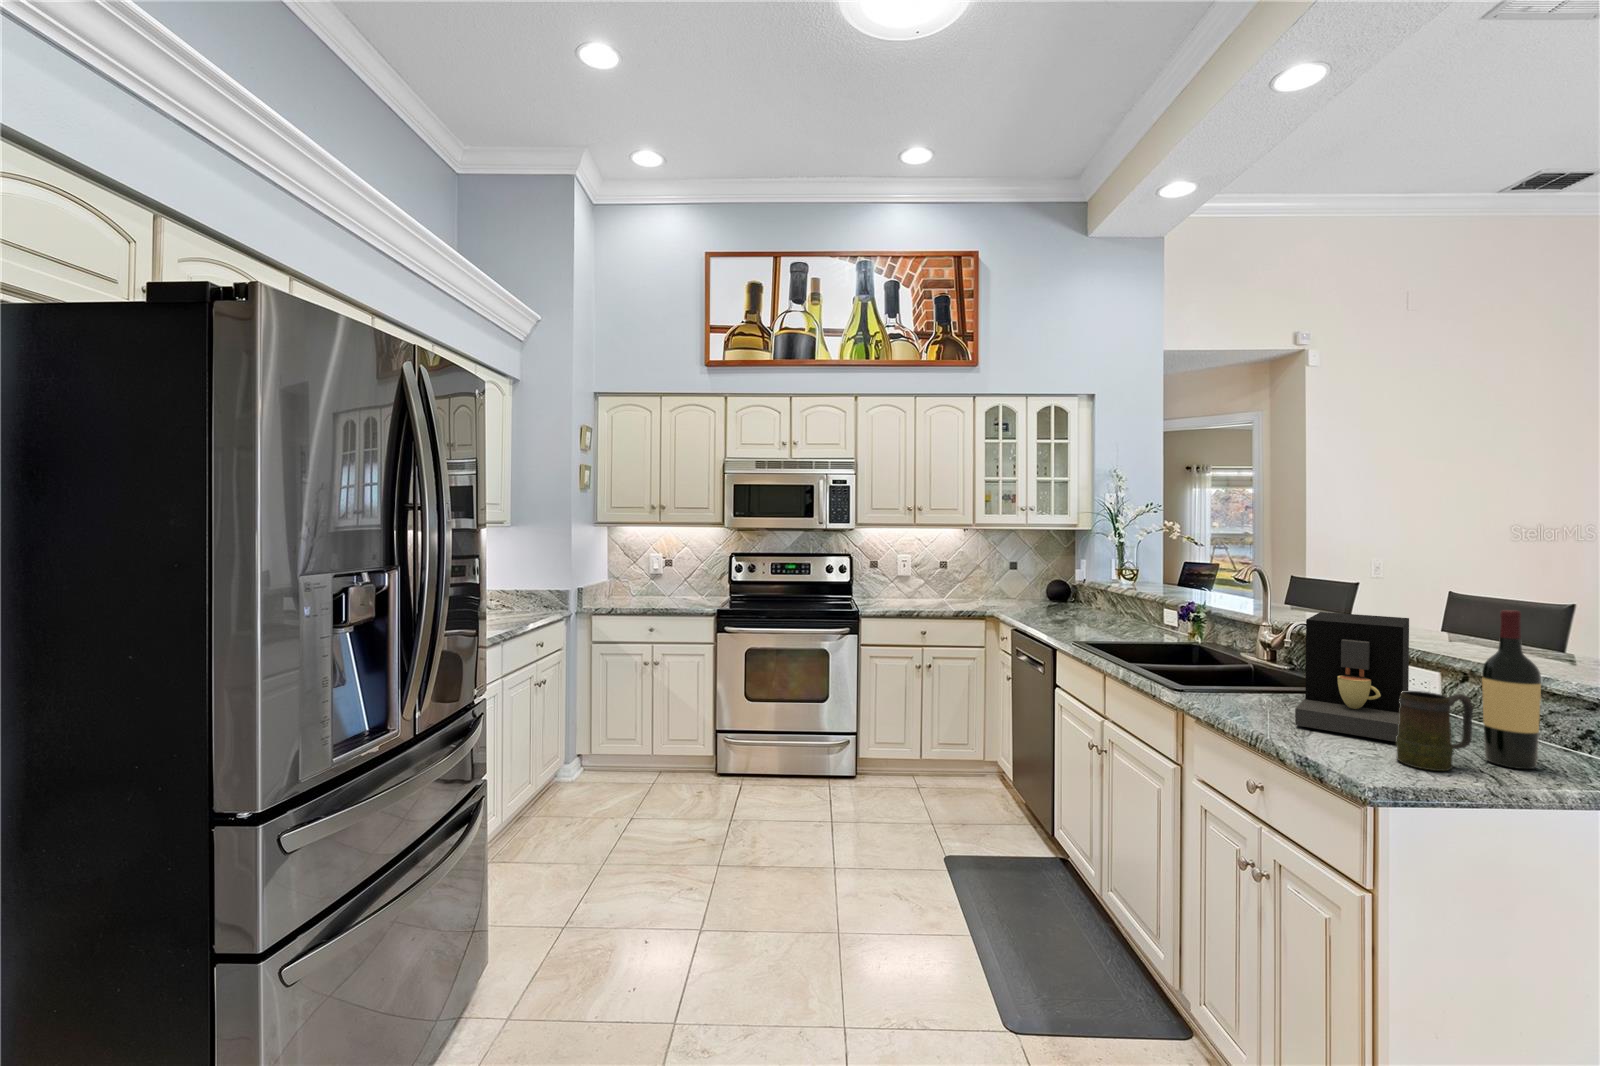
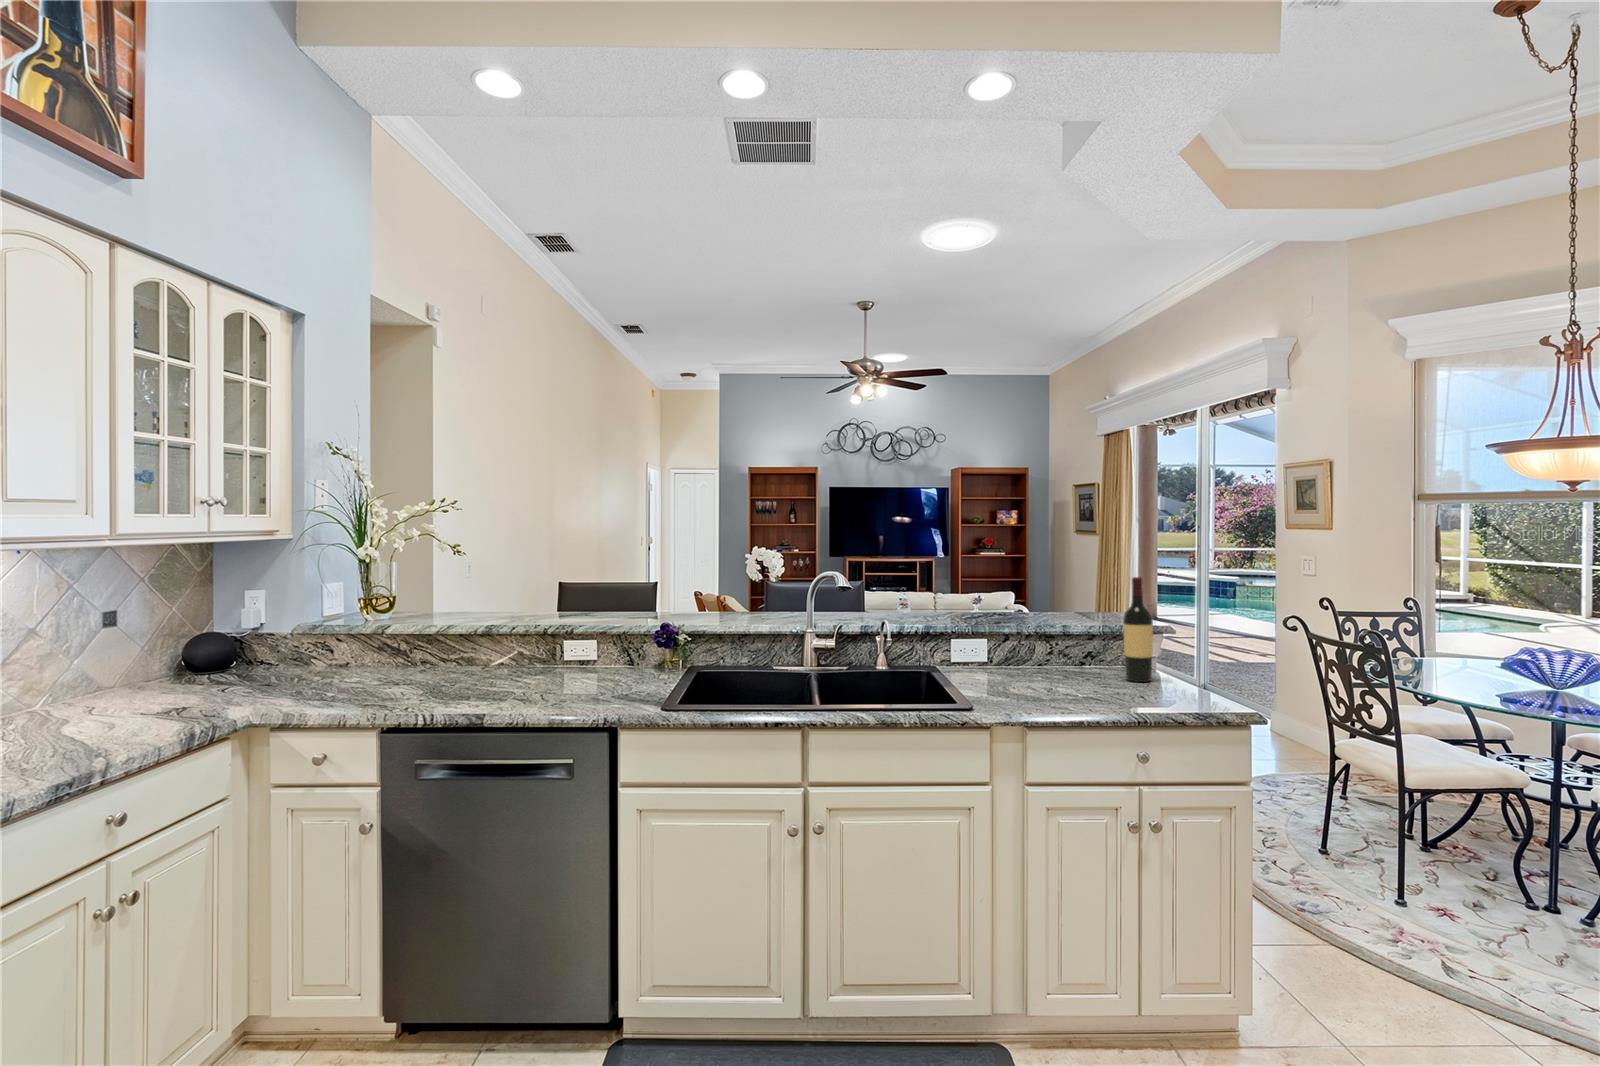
coffee maker: present [1295,612,1409,742] -> none [971,597,1115,696]
mug: present [1396,691,1473,771] -> none [1151,637,1183,694]

